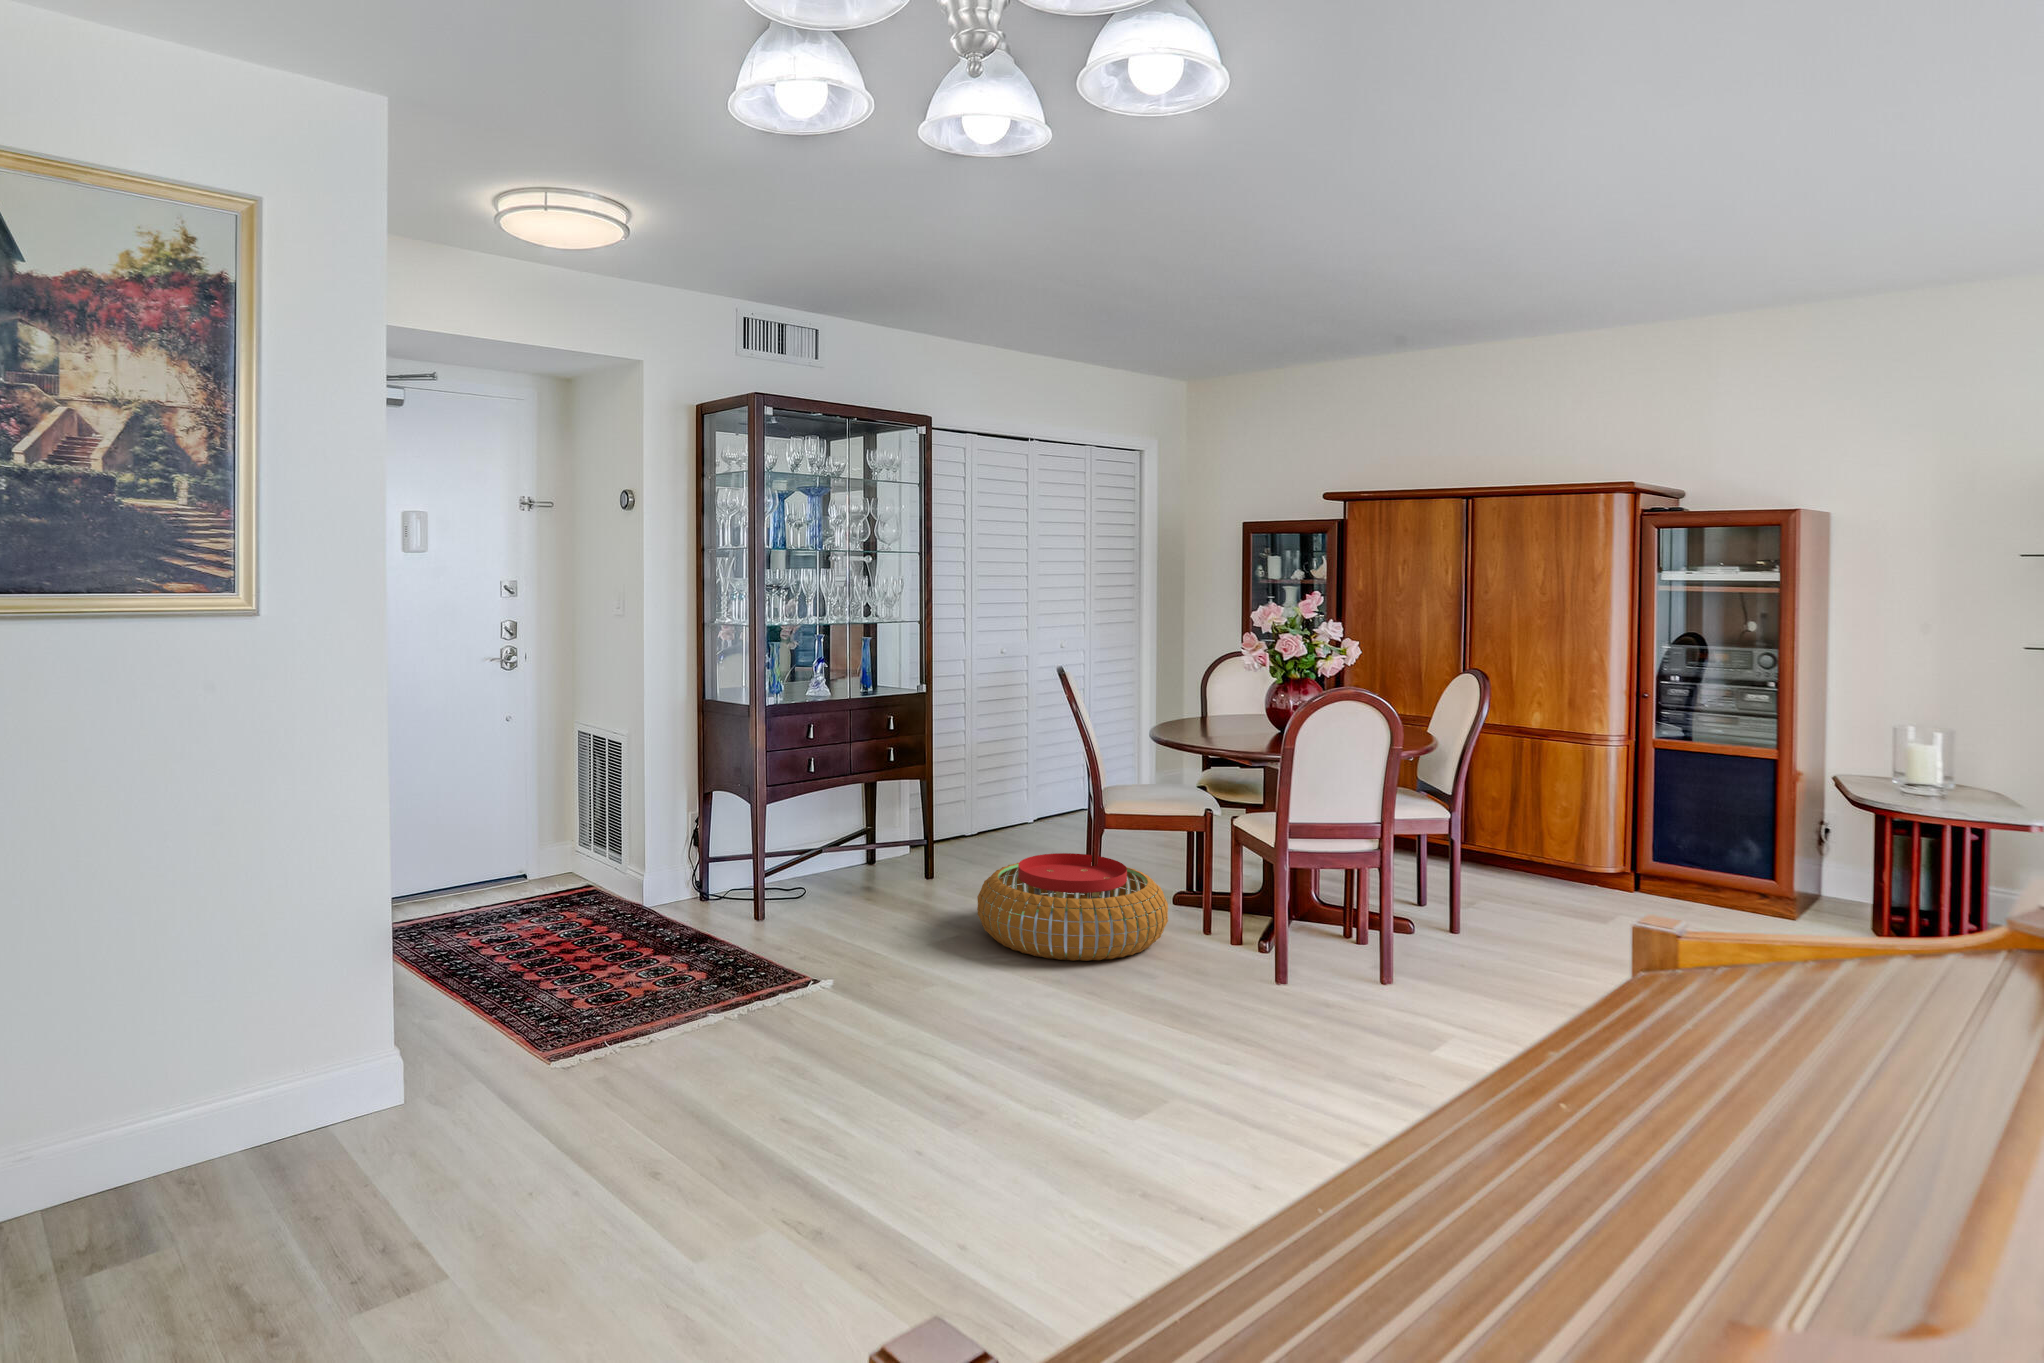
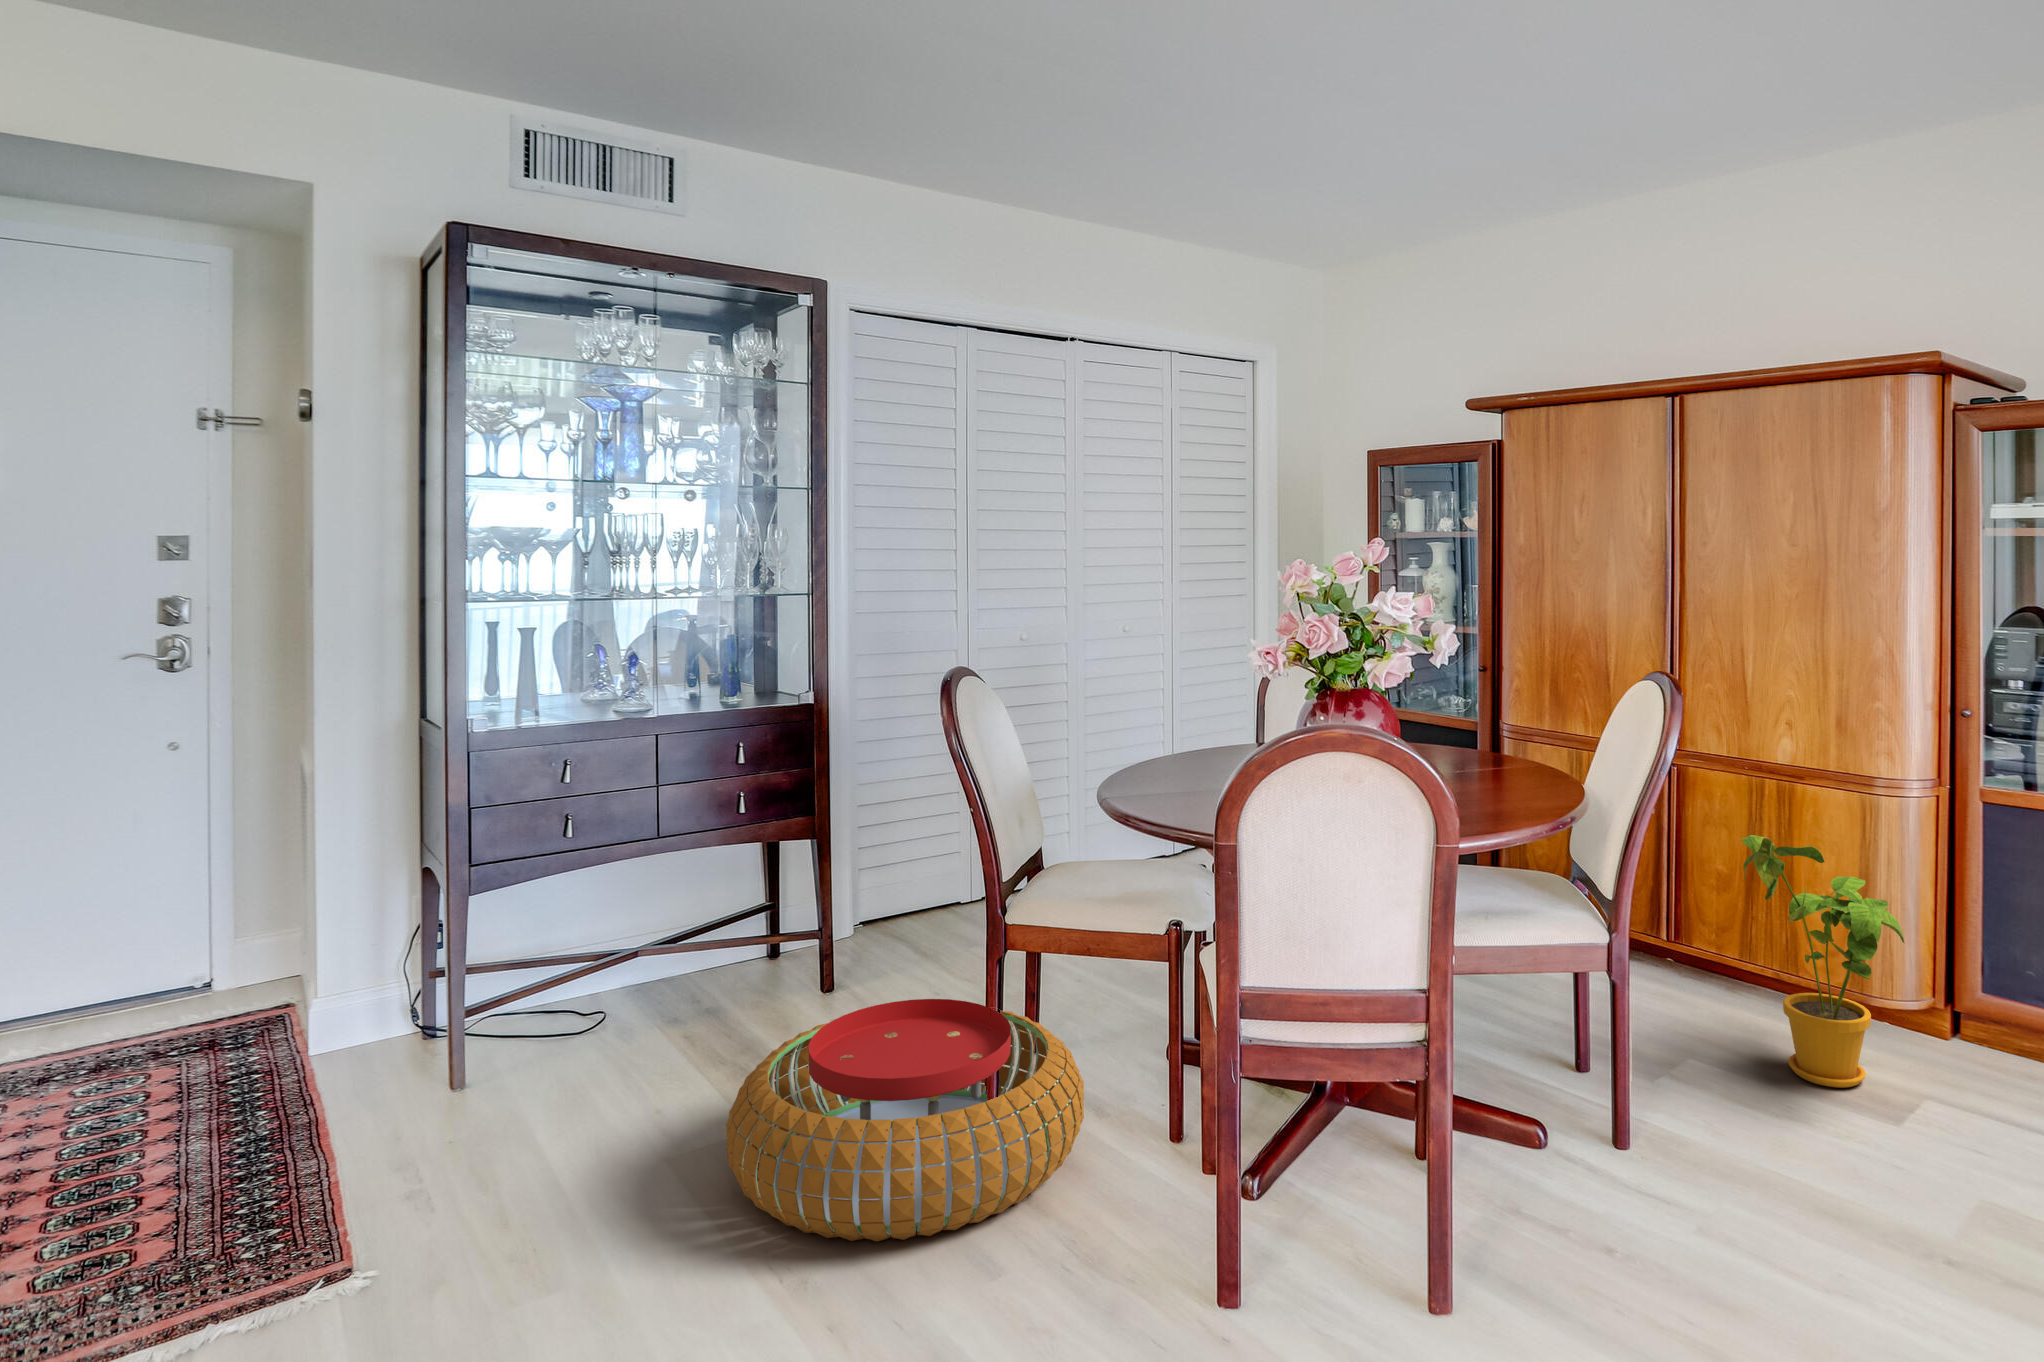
house plant: none [1516,766,1610,910] -> present [1741,835,1904,1088]

